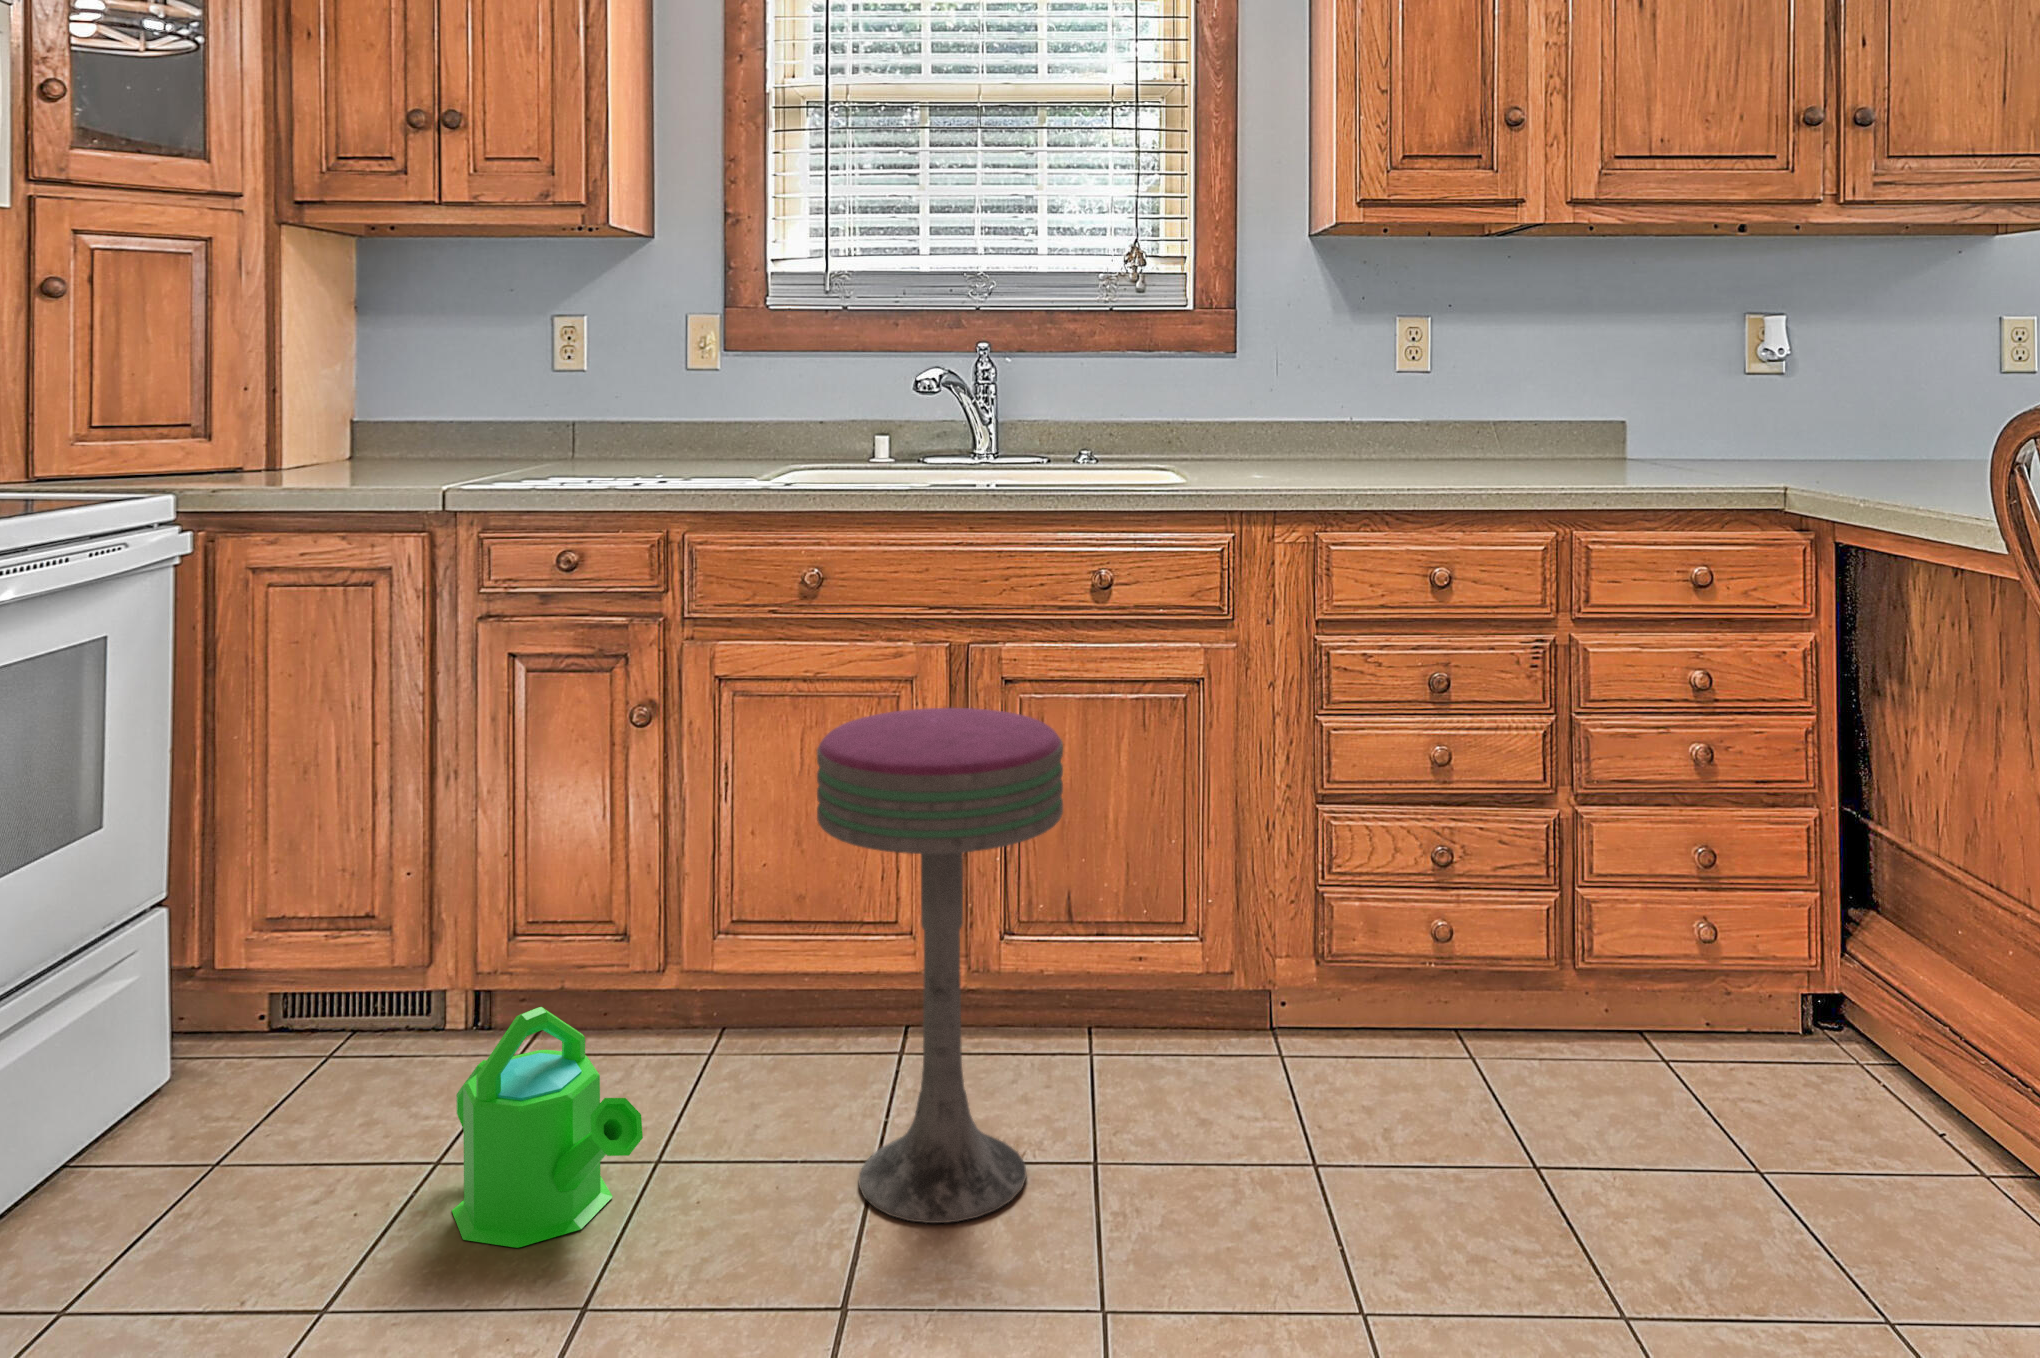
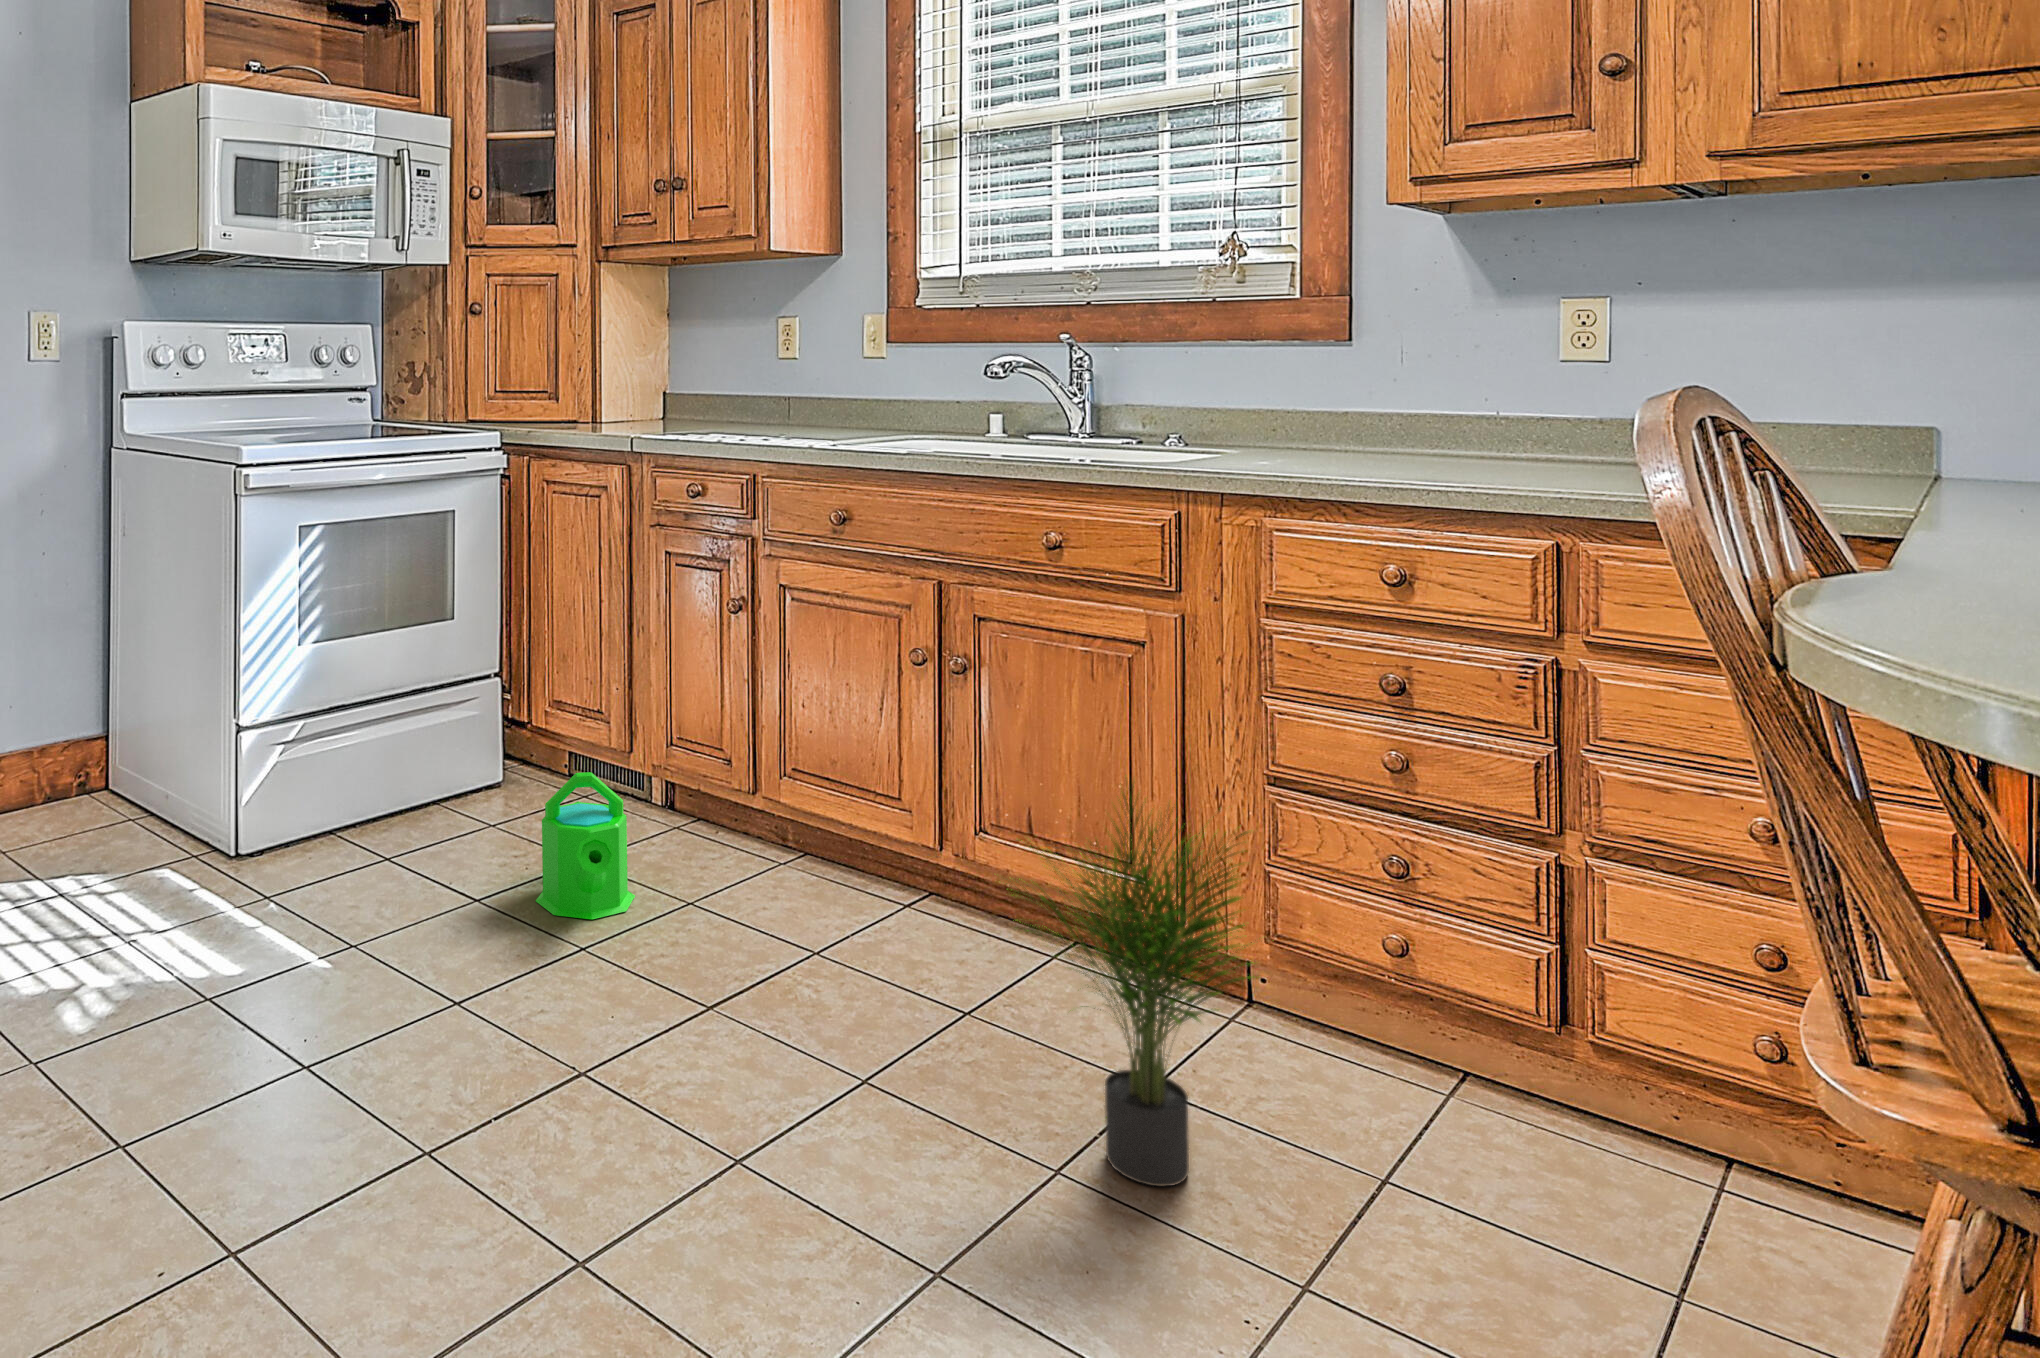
bar stool: present [817,708,1063,1223] -> none [721,619,915,1010]
potted plant: none [1251,819,1550,1245] -> present [1009,786,1260,1187]

